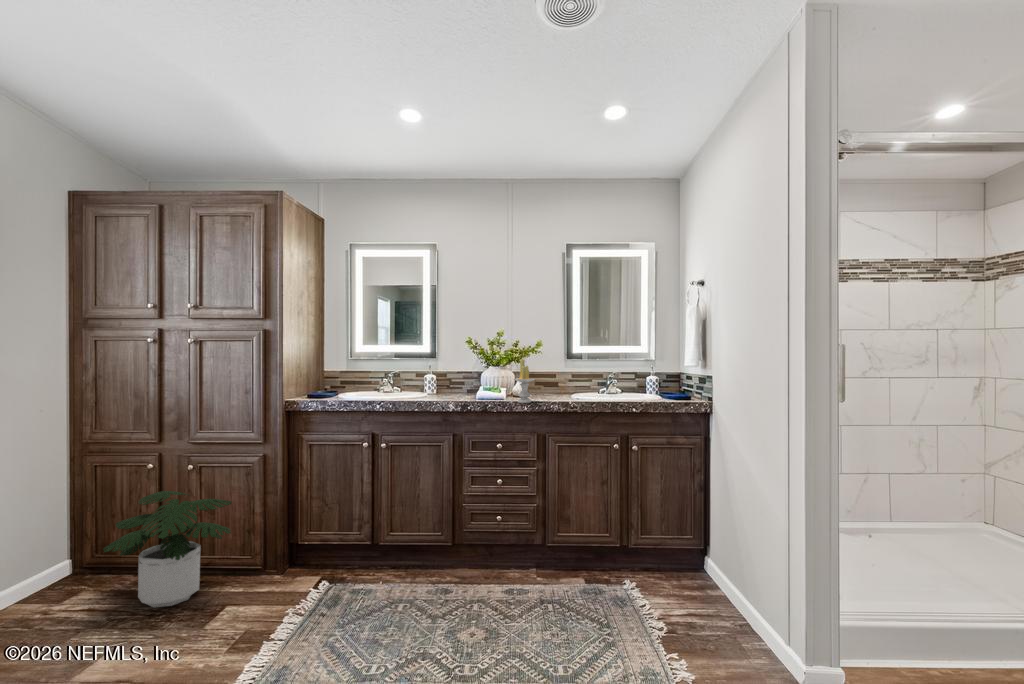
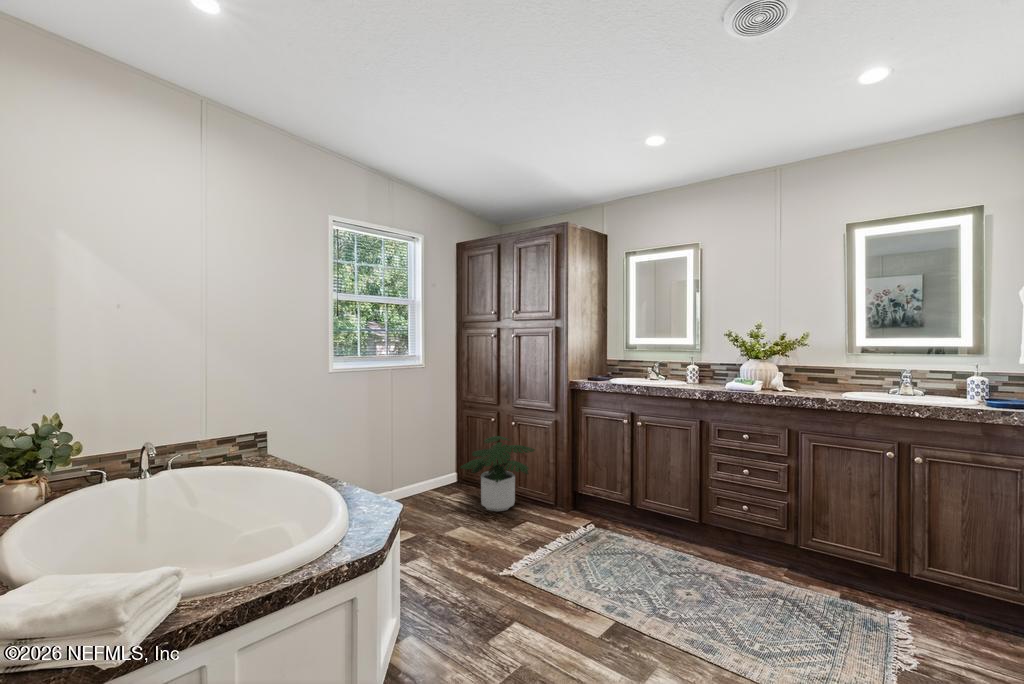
candle: present [514,359,535,403] -> none [763,354,789,398]

